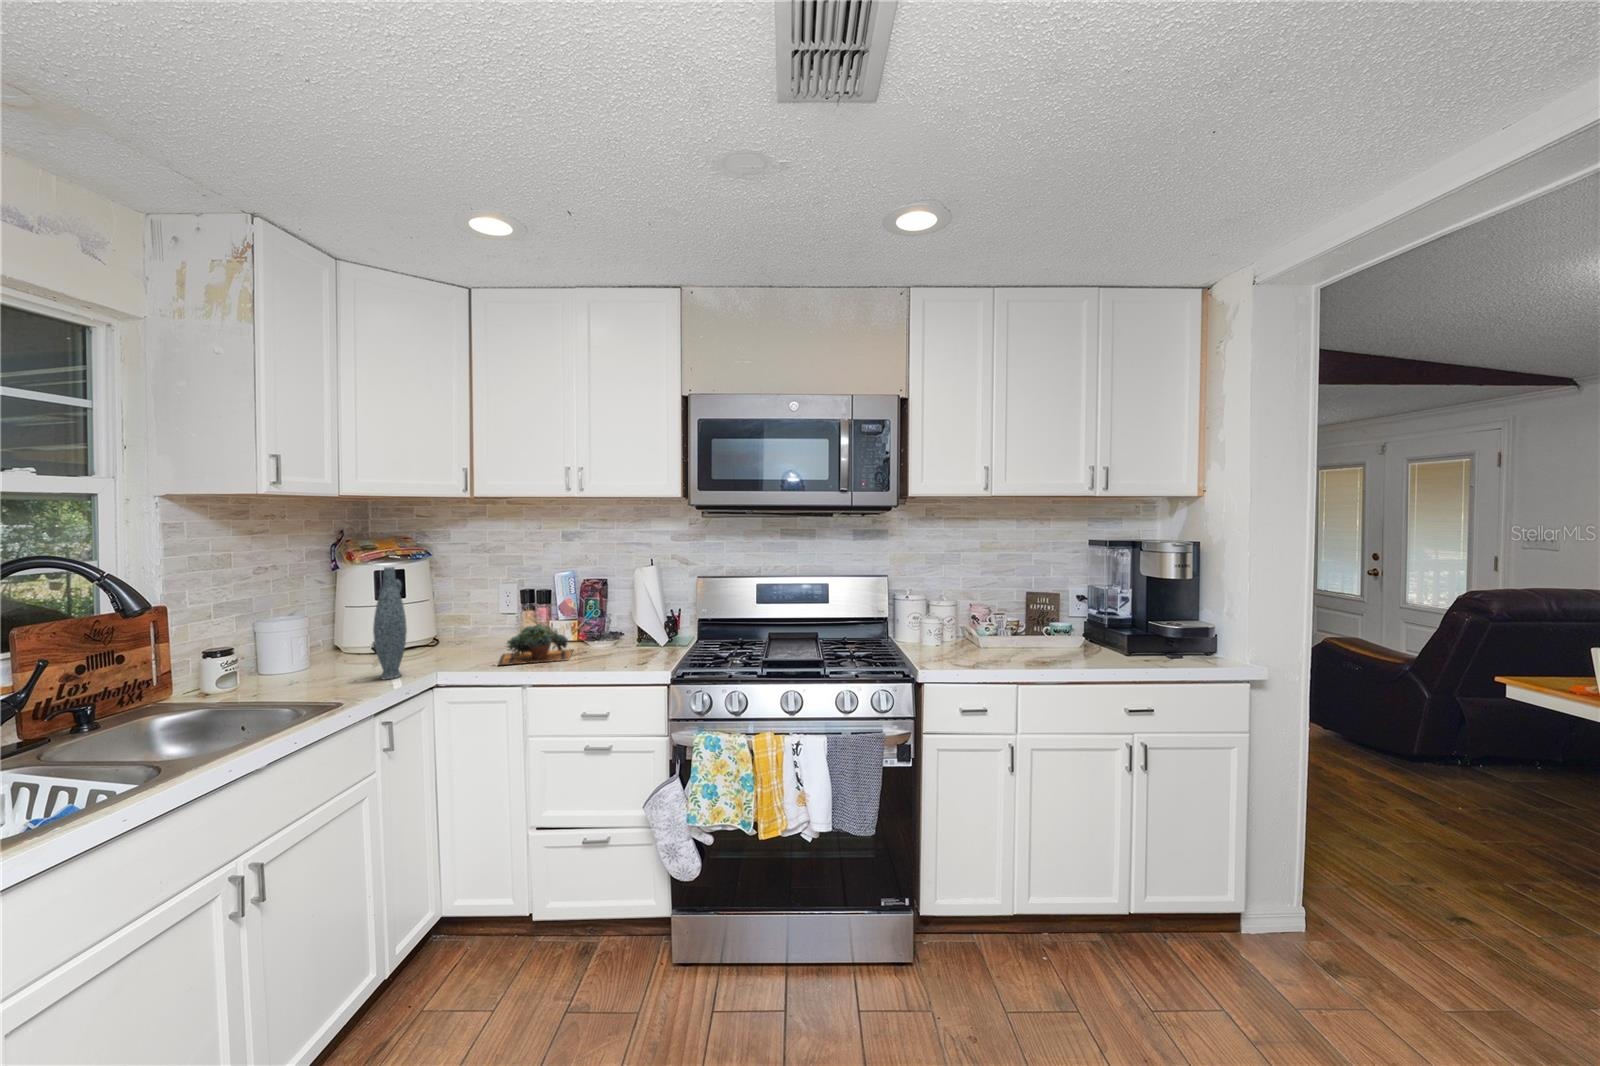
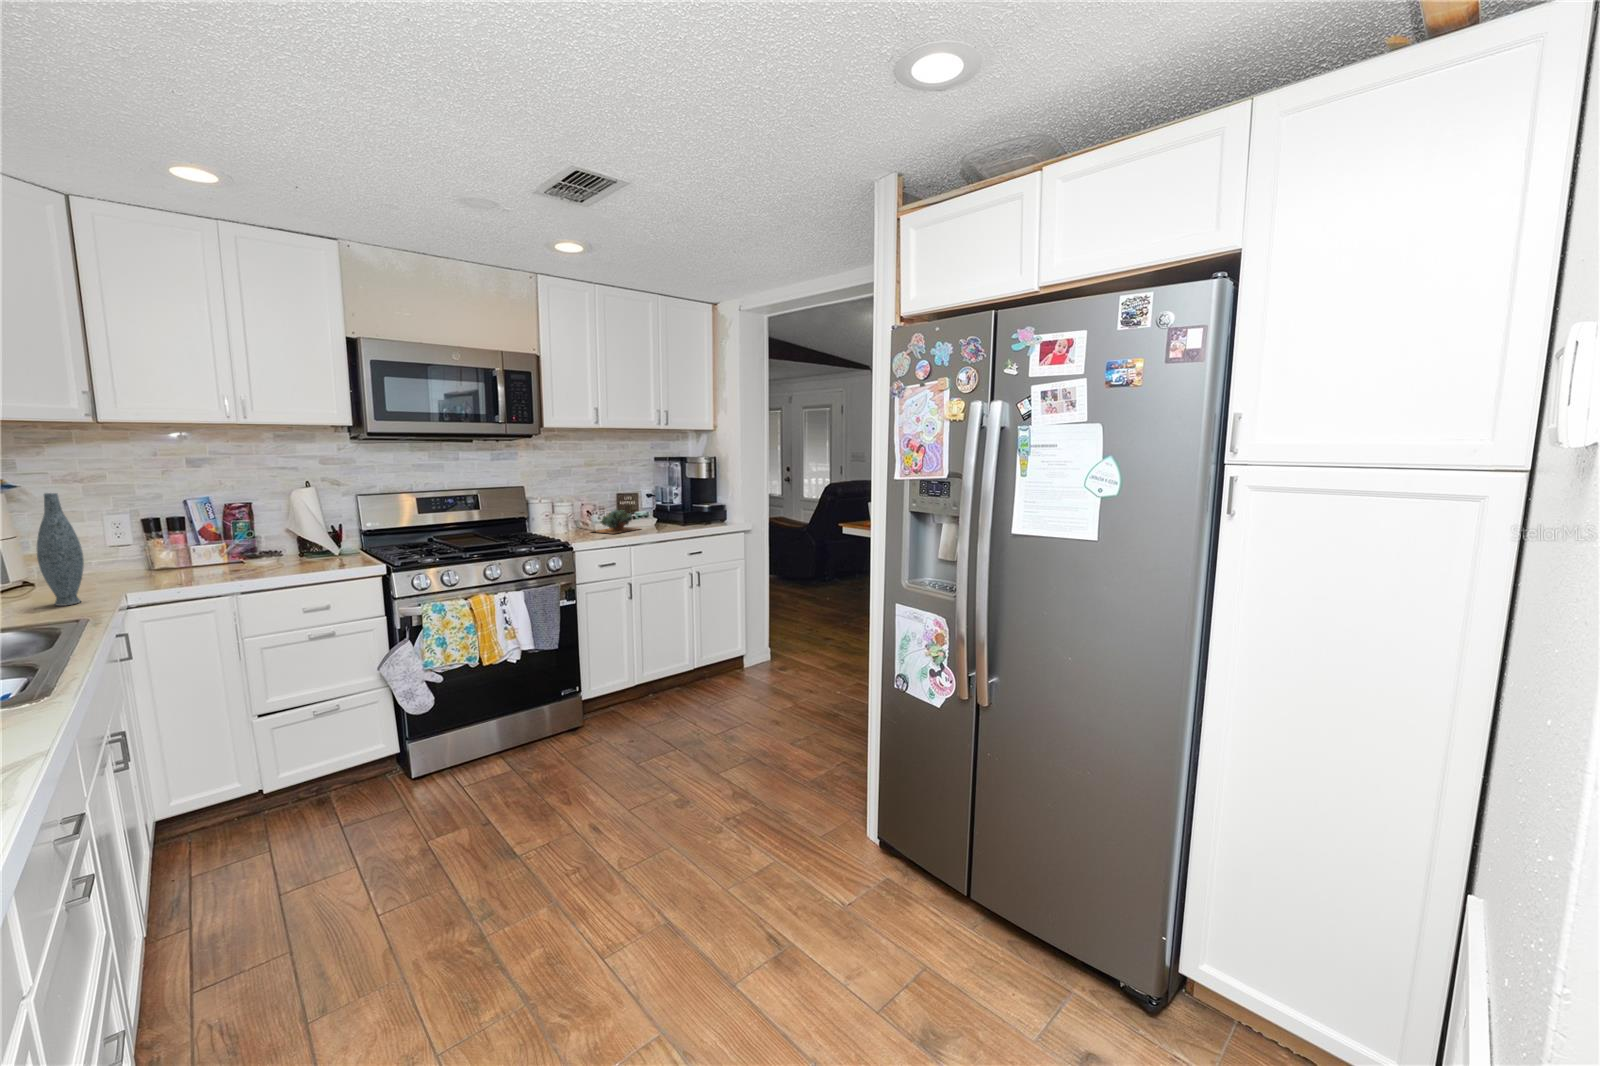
succulent plant: present [498,624,573,665] -> present [595,510,639,534]

